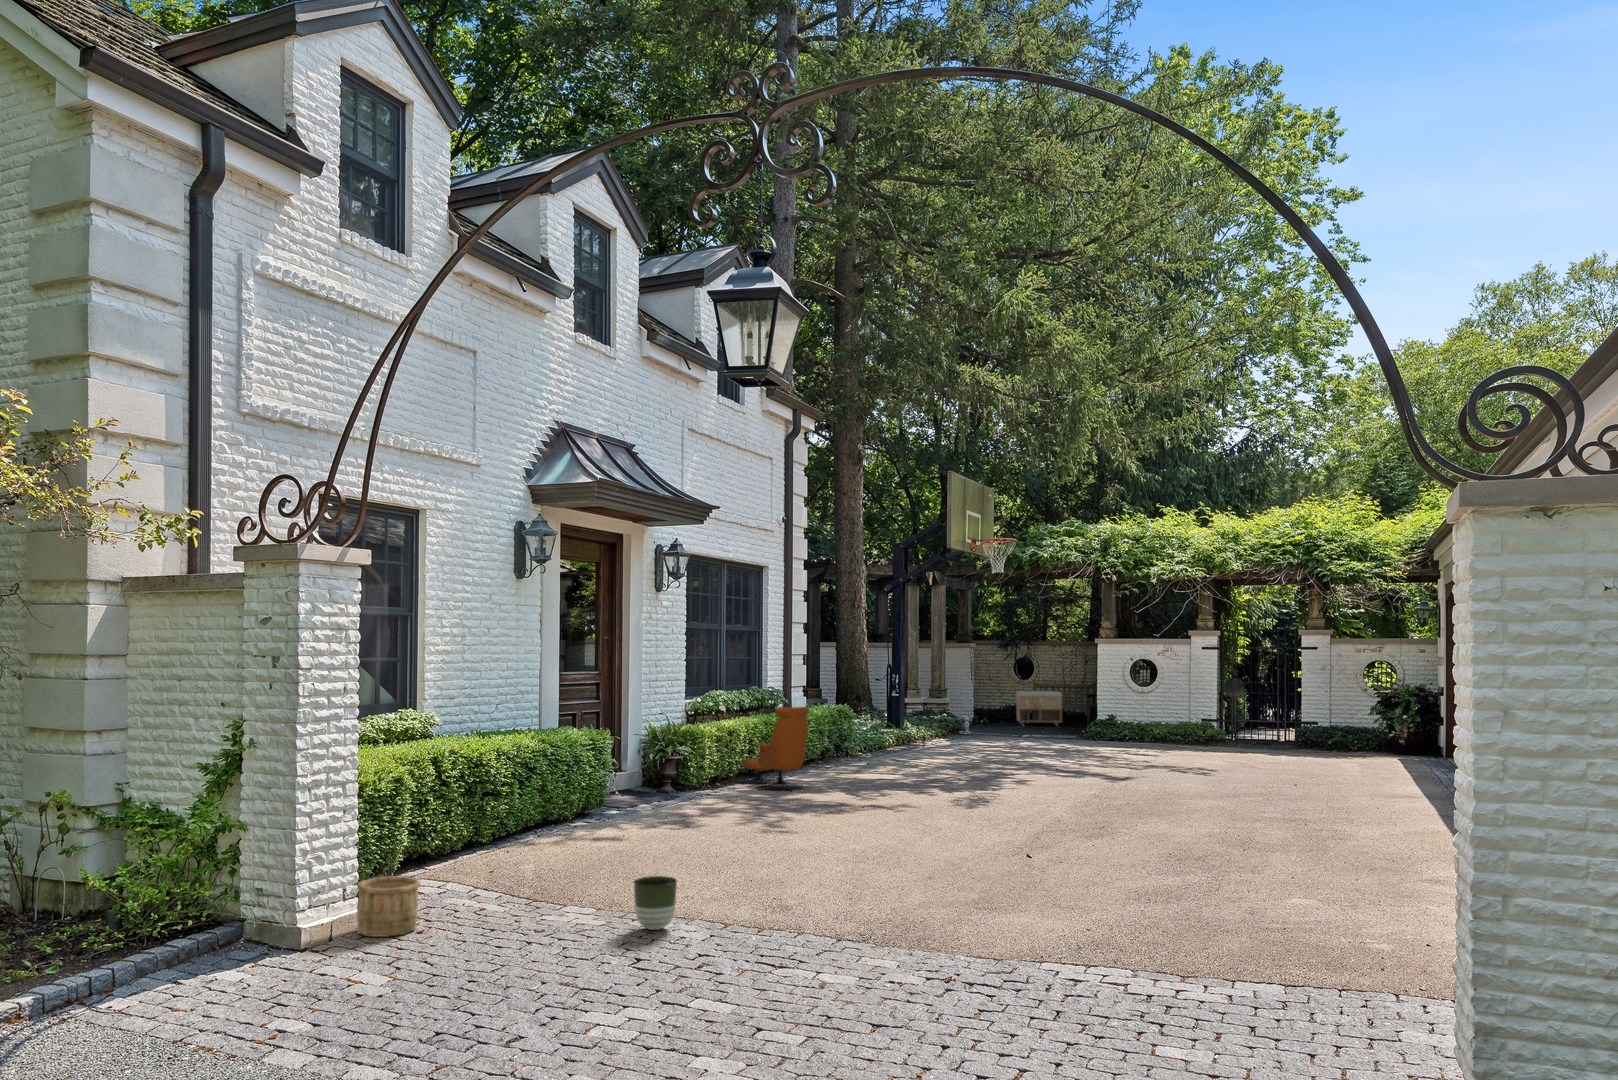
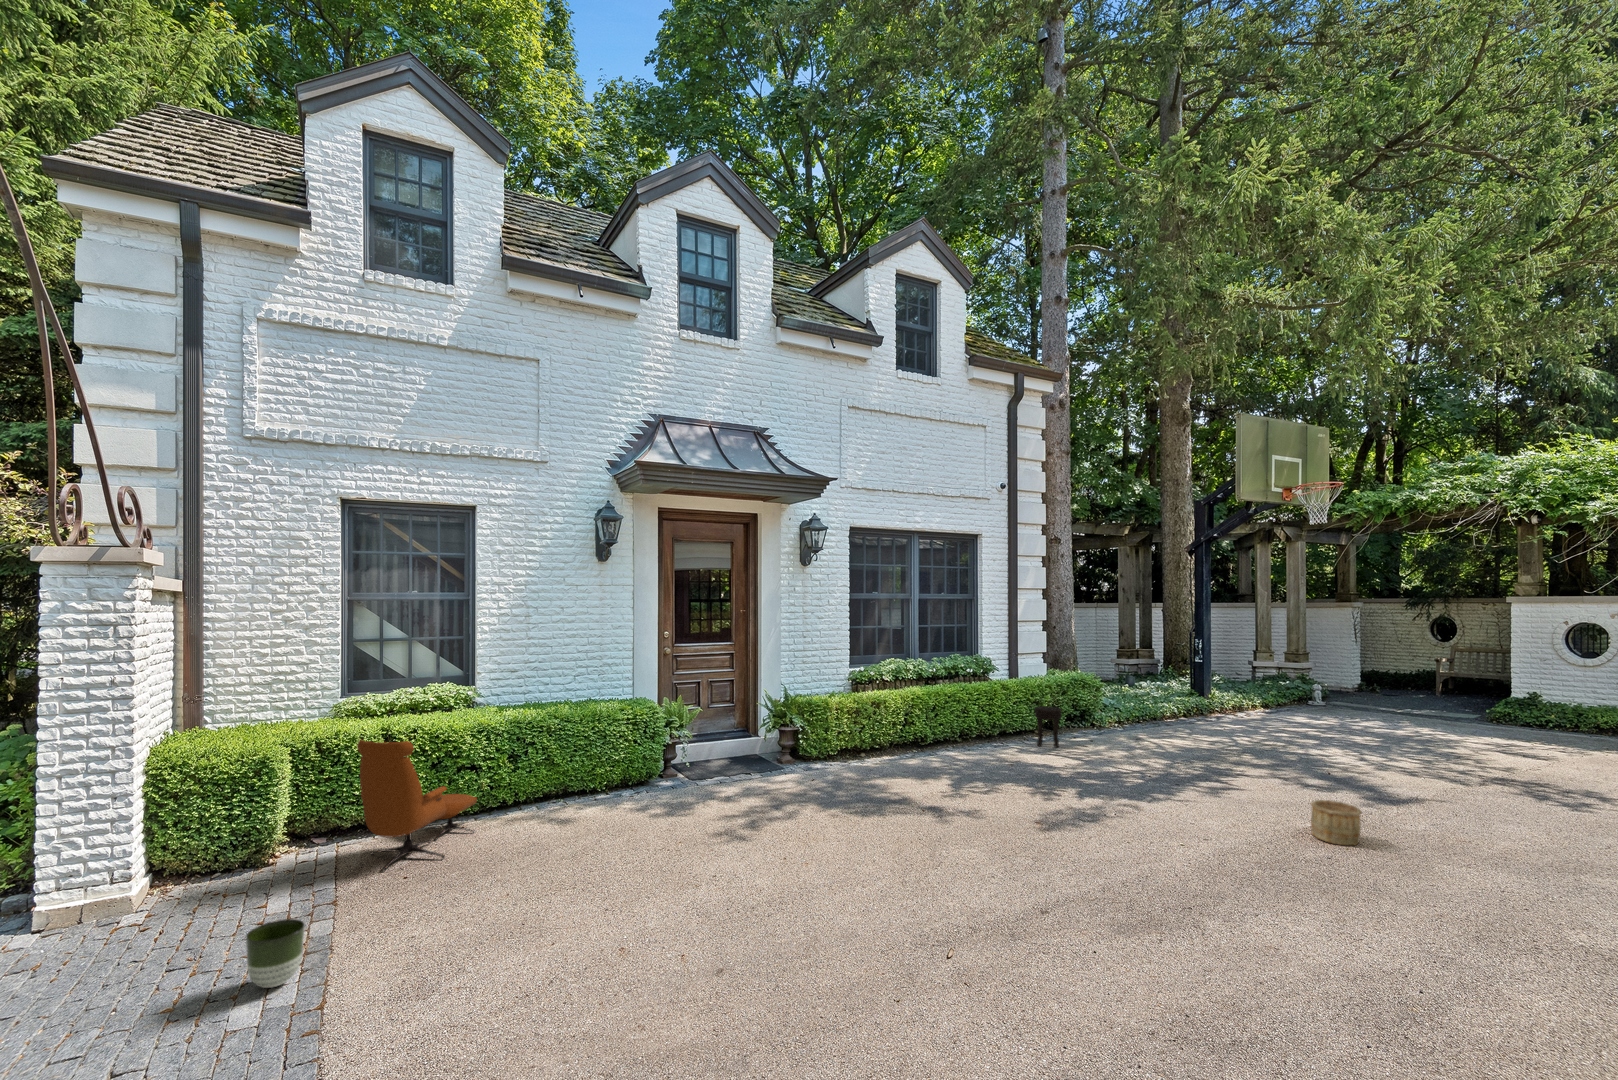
storage bench: present [1016,691,1062,726] -> none [1333,655,1386,694]
lounge chair: present [741,706,809,790] -> present [357,740,477,871]
side table: none [864,734,891,774] -> present [1035,706,1062,748]
wooden bucket: present [357,876,420,937] -> present [1311,800,1362,845]

